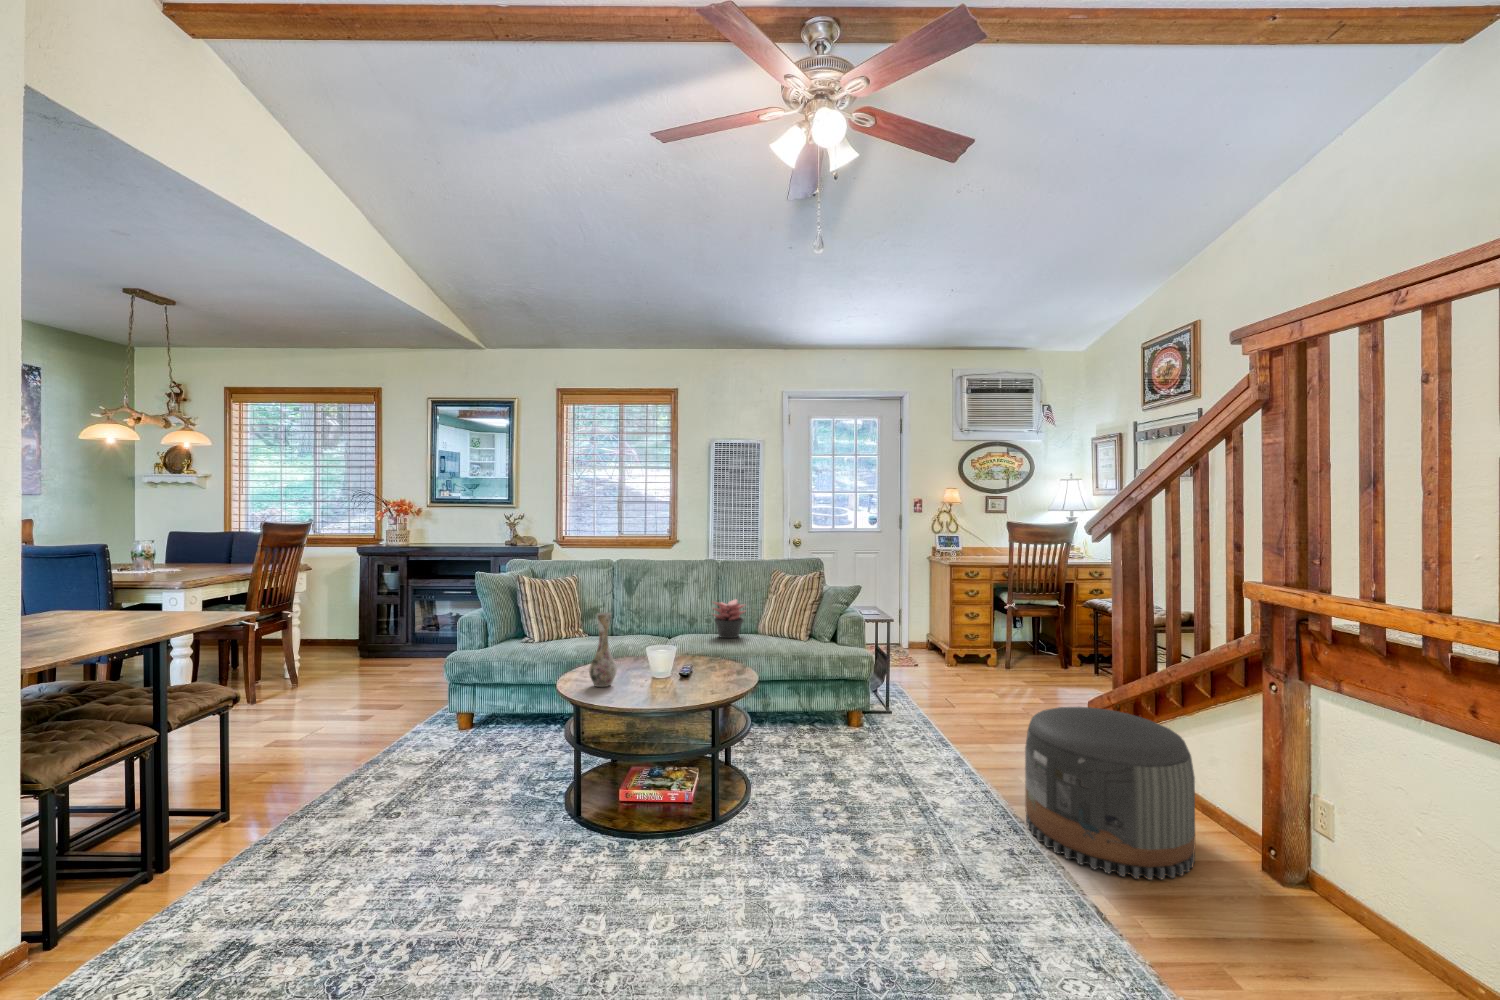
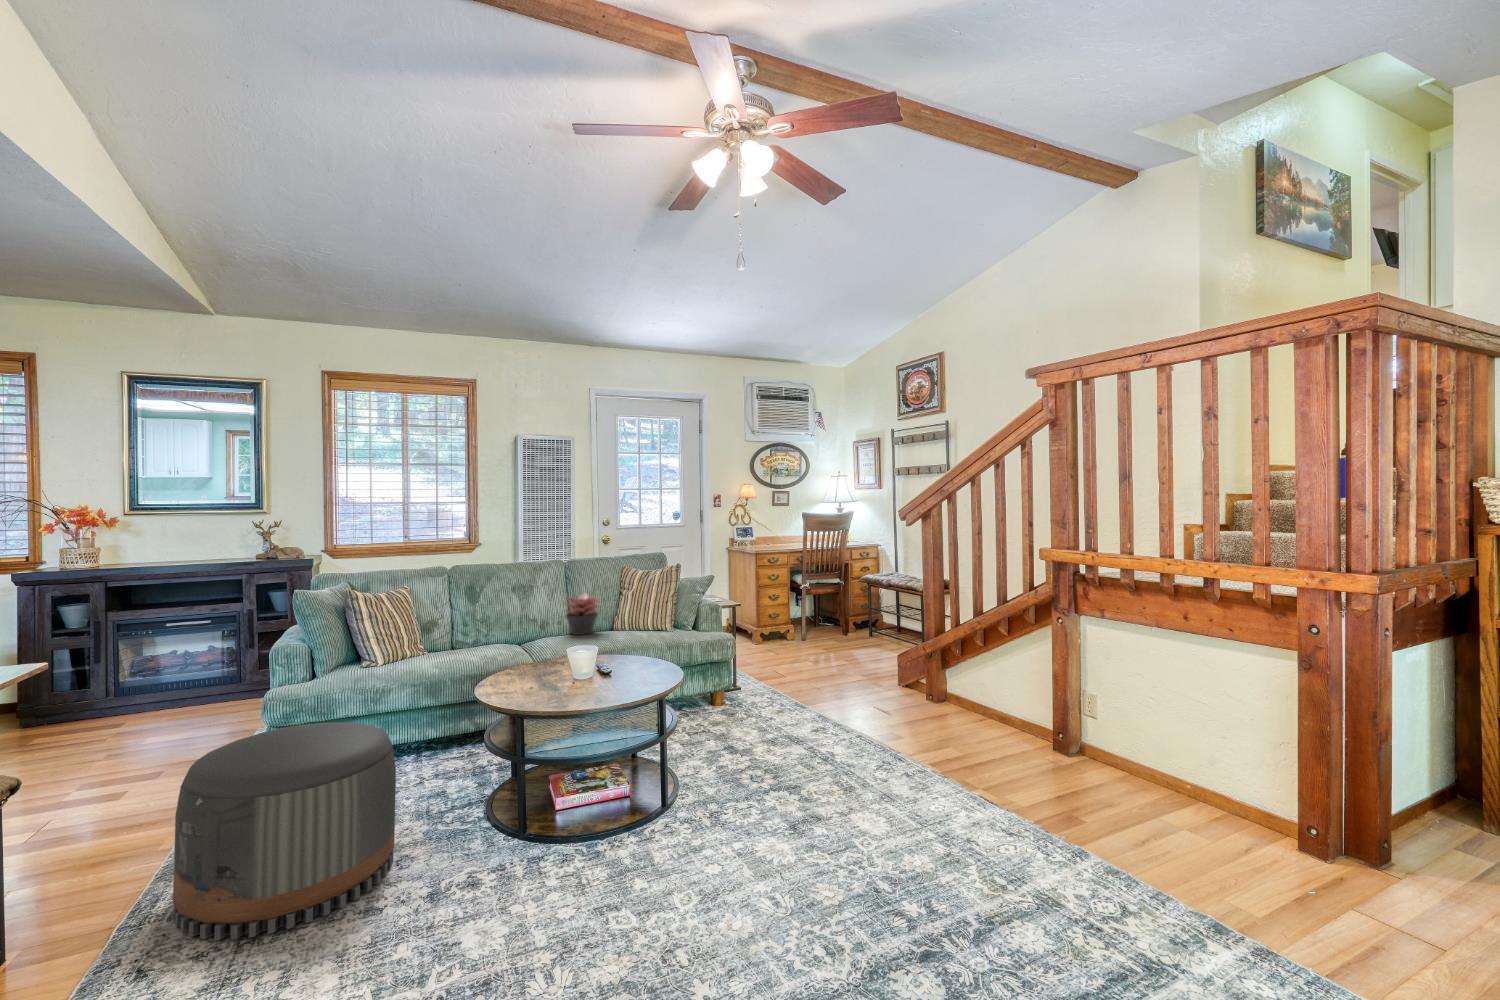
vase: present [589,613,617,687] -> none [503,608,535,692]
pouf: present [1025,707,1195,880] -> present [173,722,396,940]

